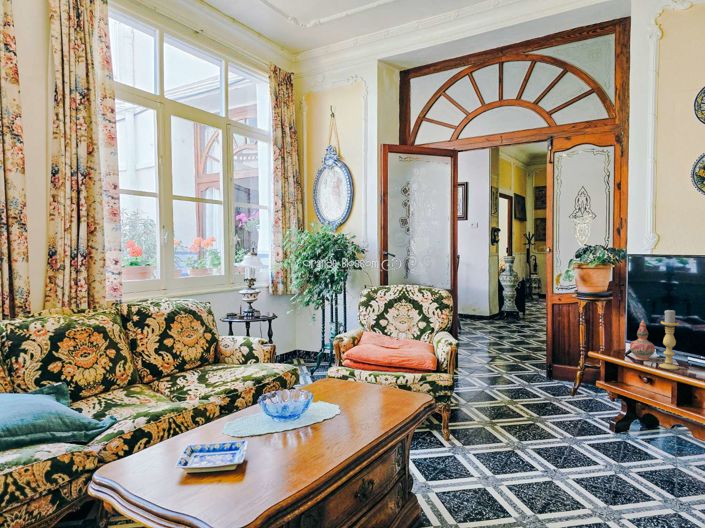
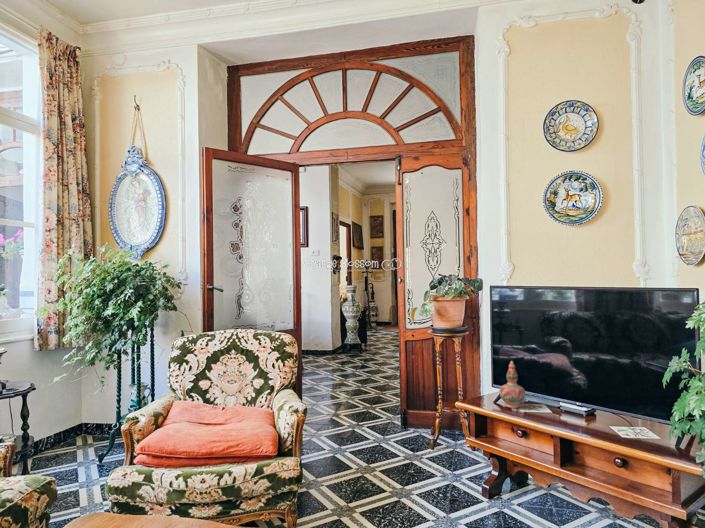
candle holder: present [659,310,679,370] -> none [533,348,553,419]

